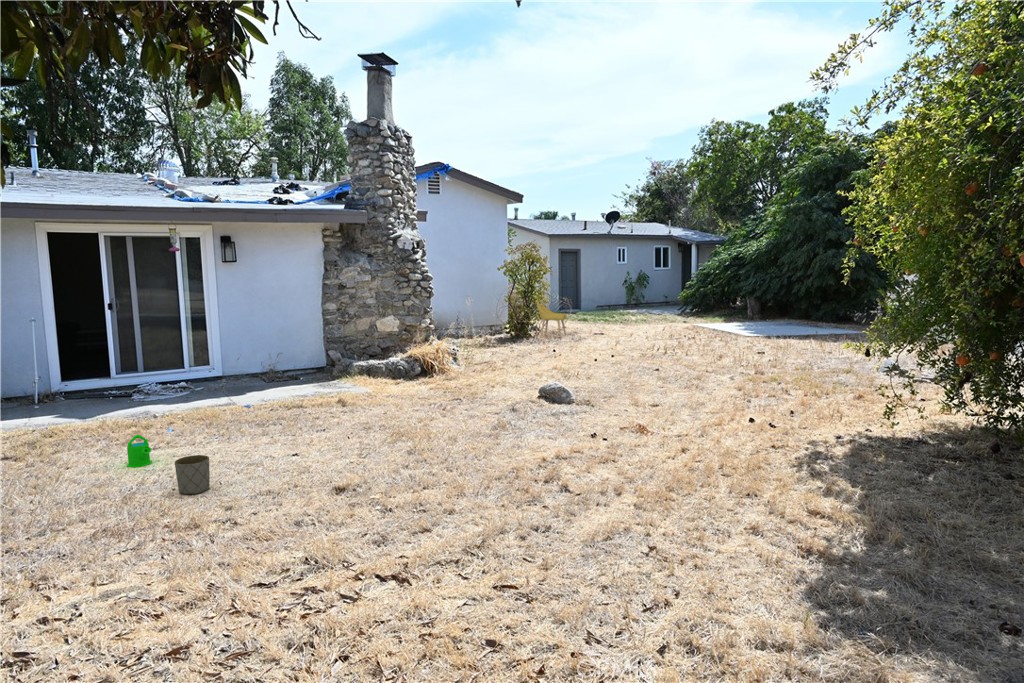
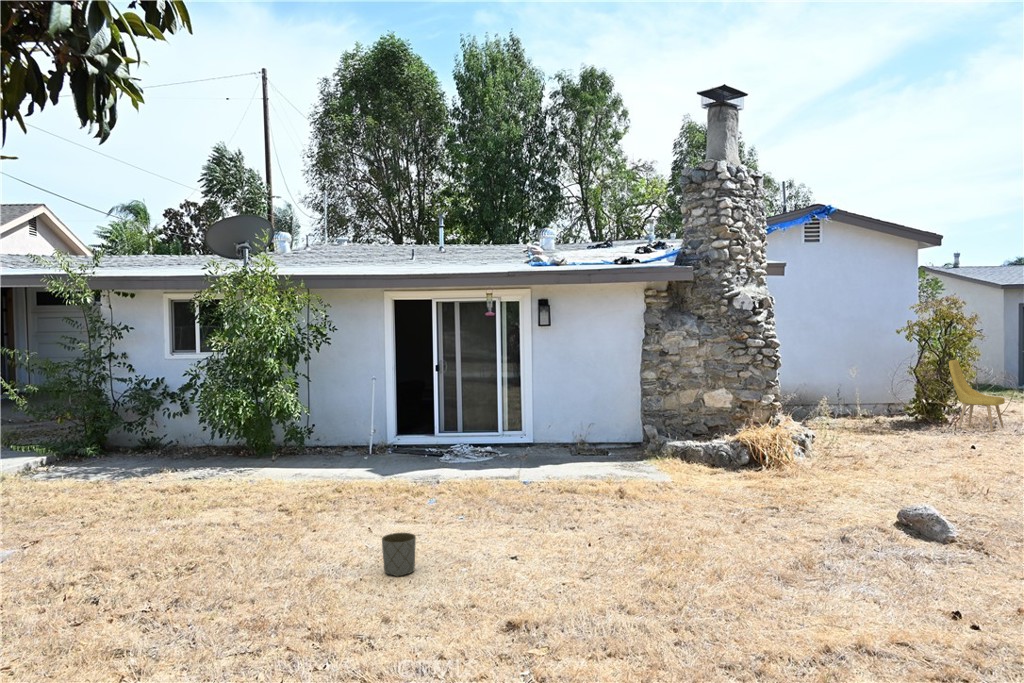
watering can: present [127,435,152,467] -> none [373,500,398,533]

